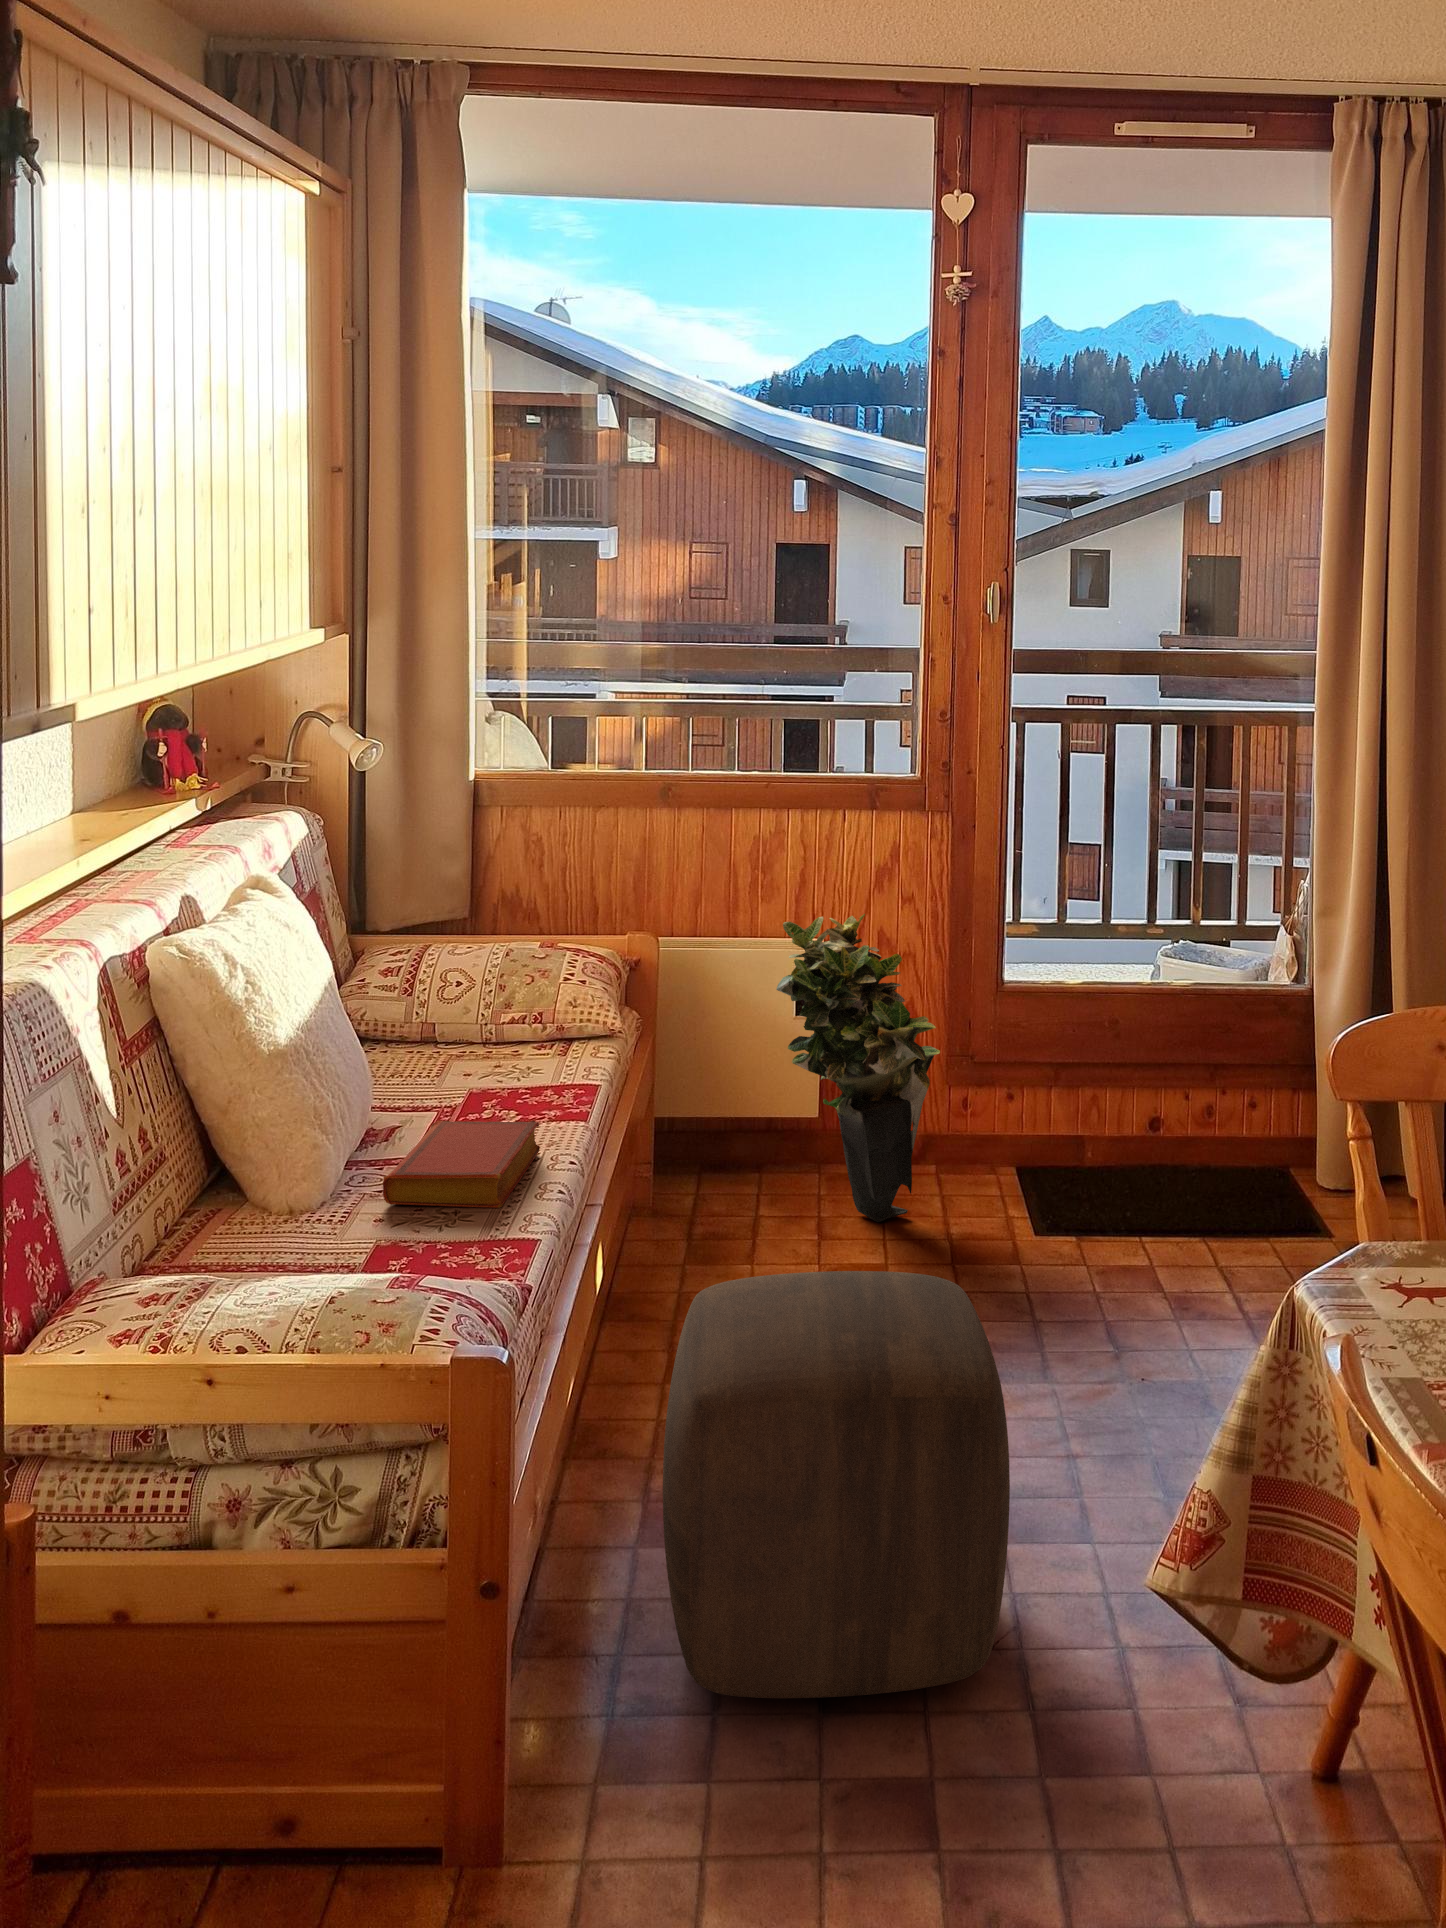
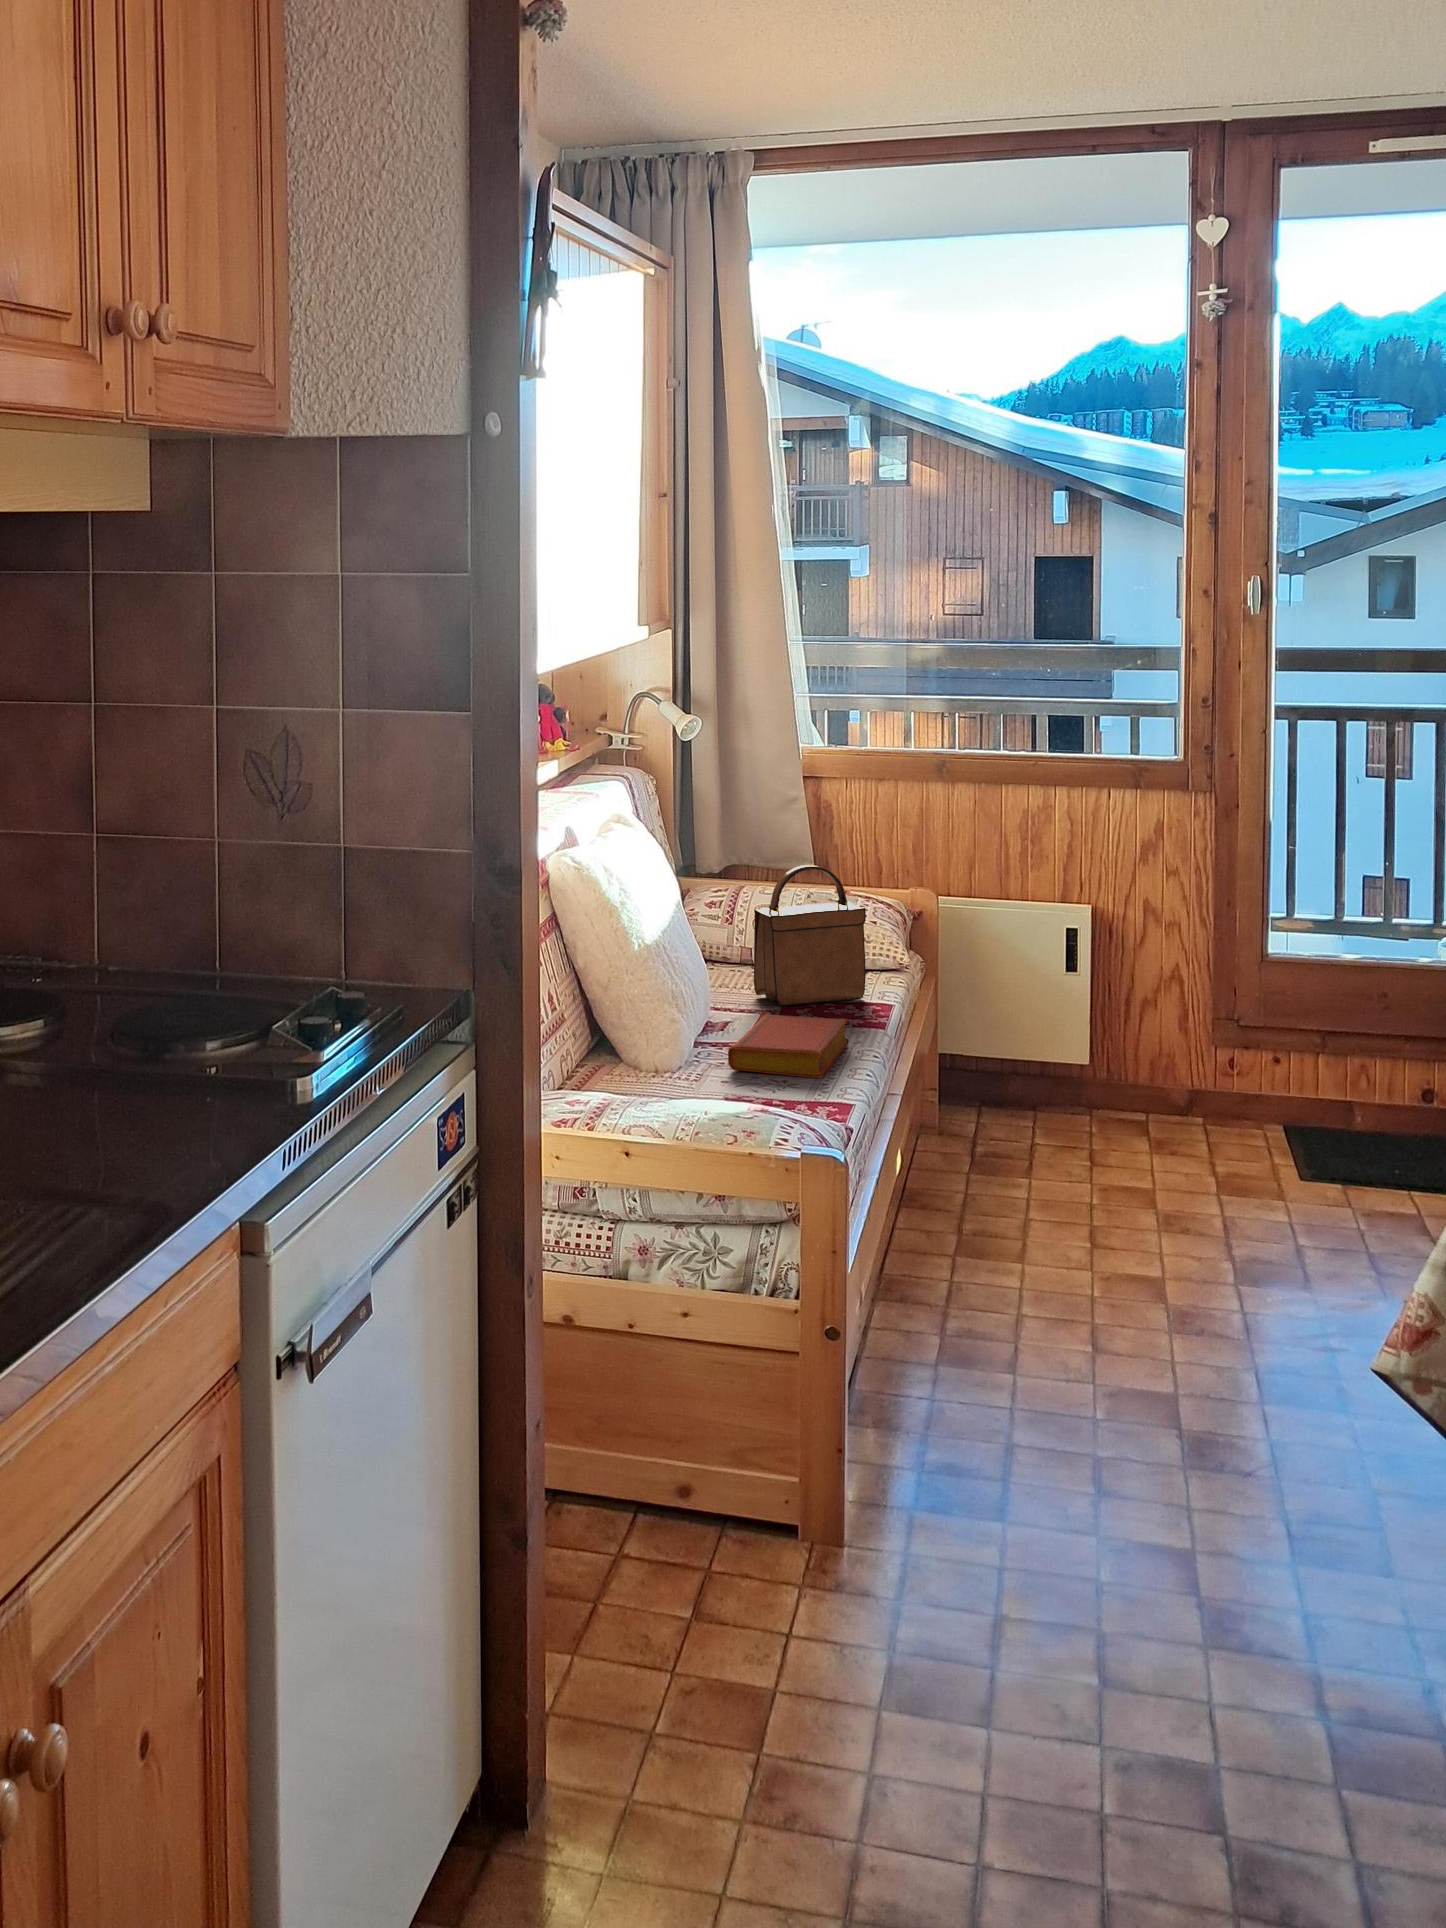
potted plant: present [776,914,940,1222] -> none [1046,878,1203,1157]
handbag: none [432,925,568,1099] -> present [754,865,866,1006]
ottoman: present [663,1271,1010,1698] -> none [962,1147,1267,1489]

